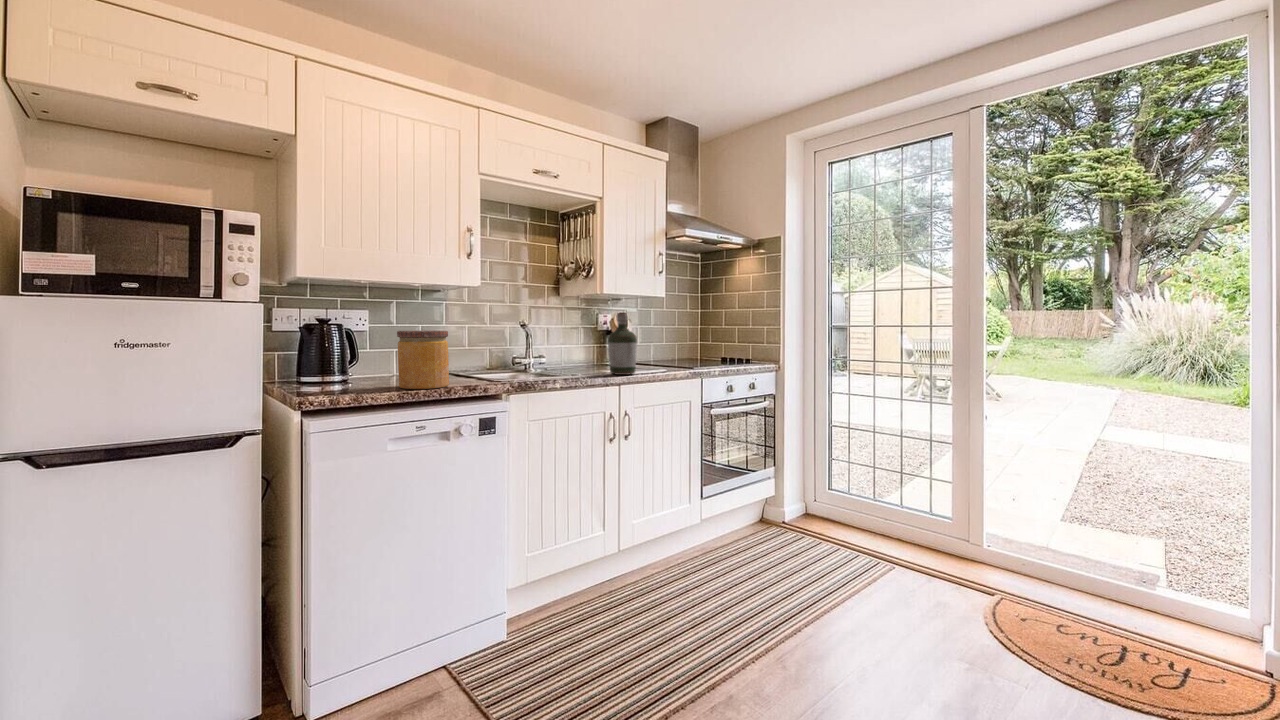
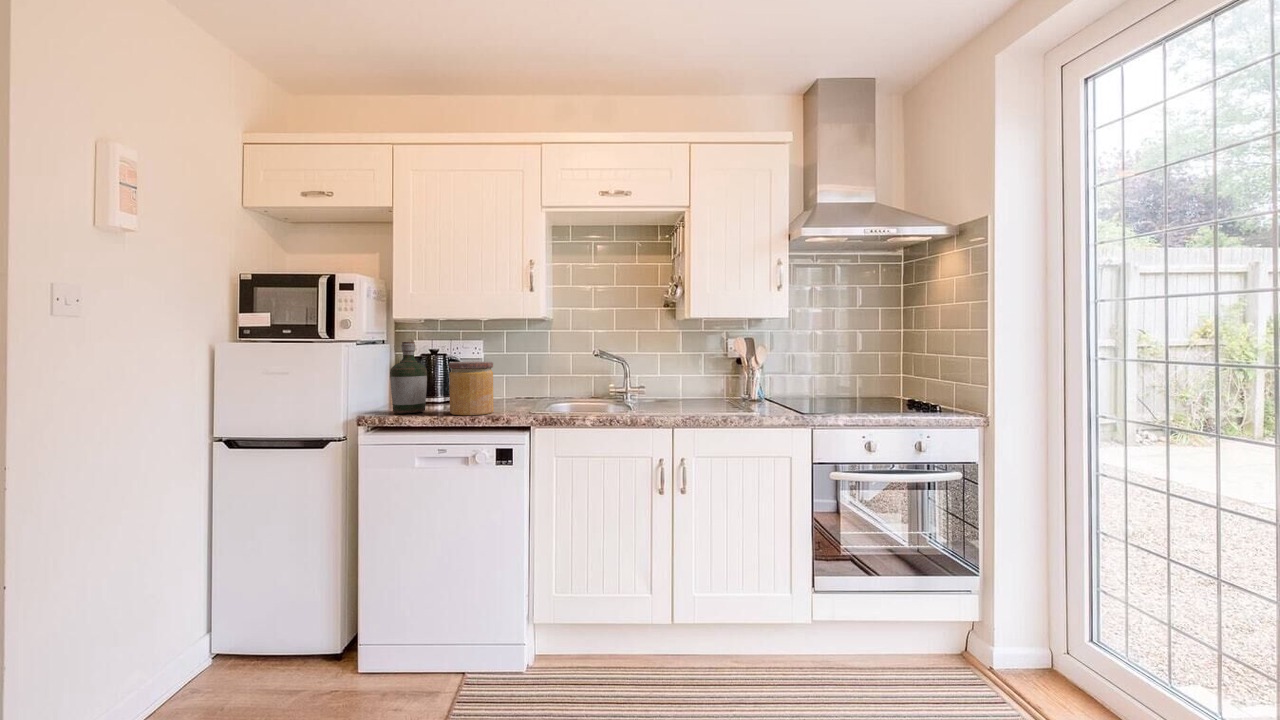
bottle: present [608,313,637,375] -> present [390,342,427,414]

